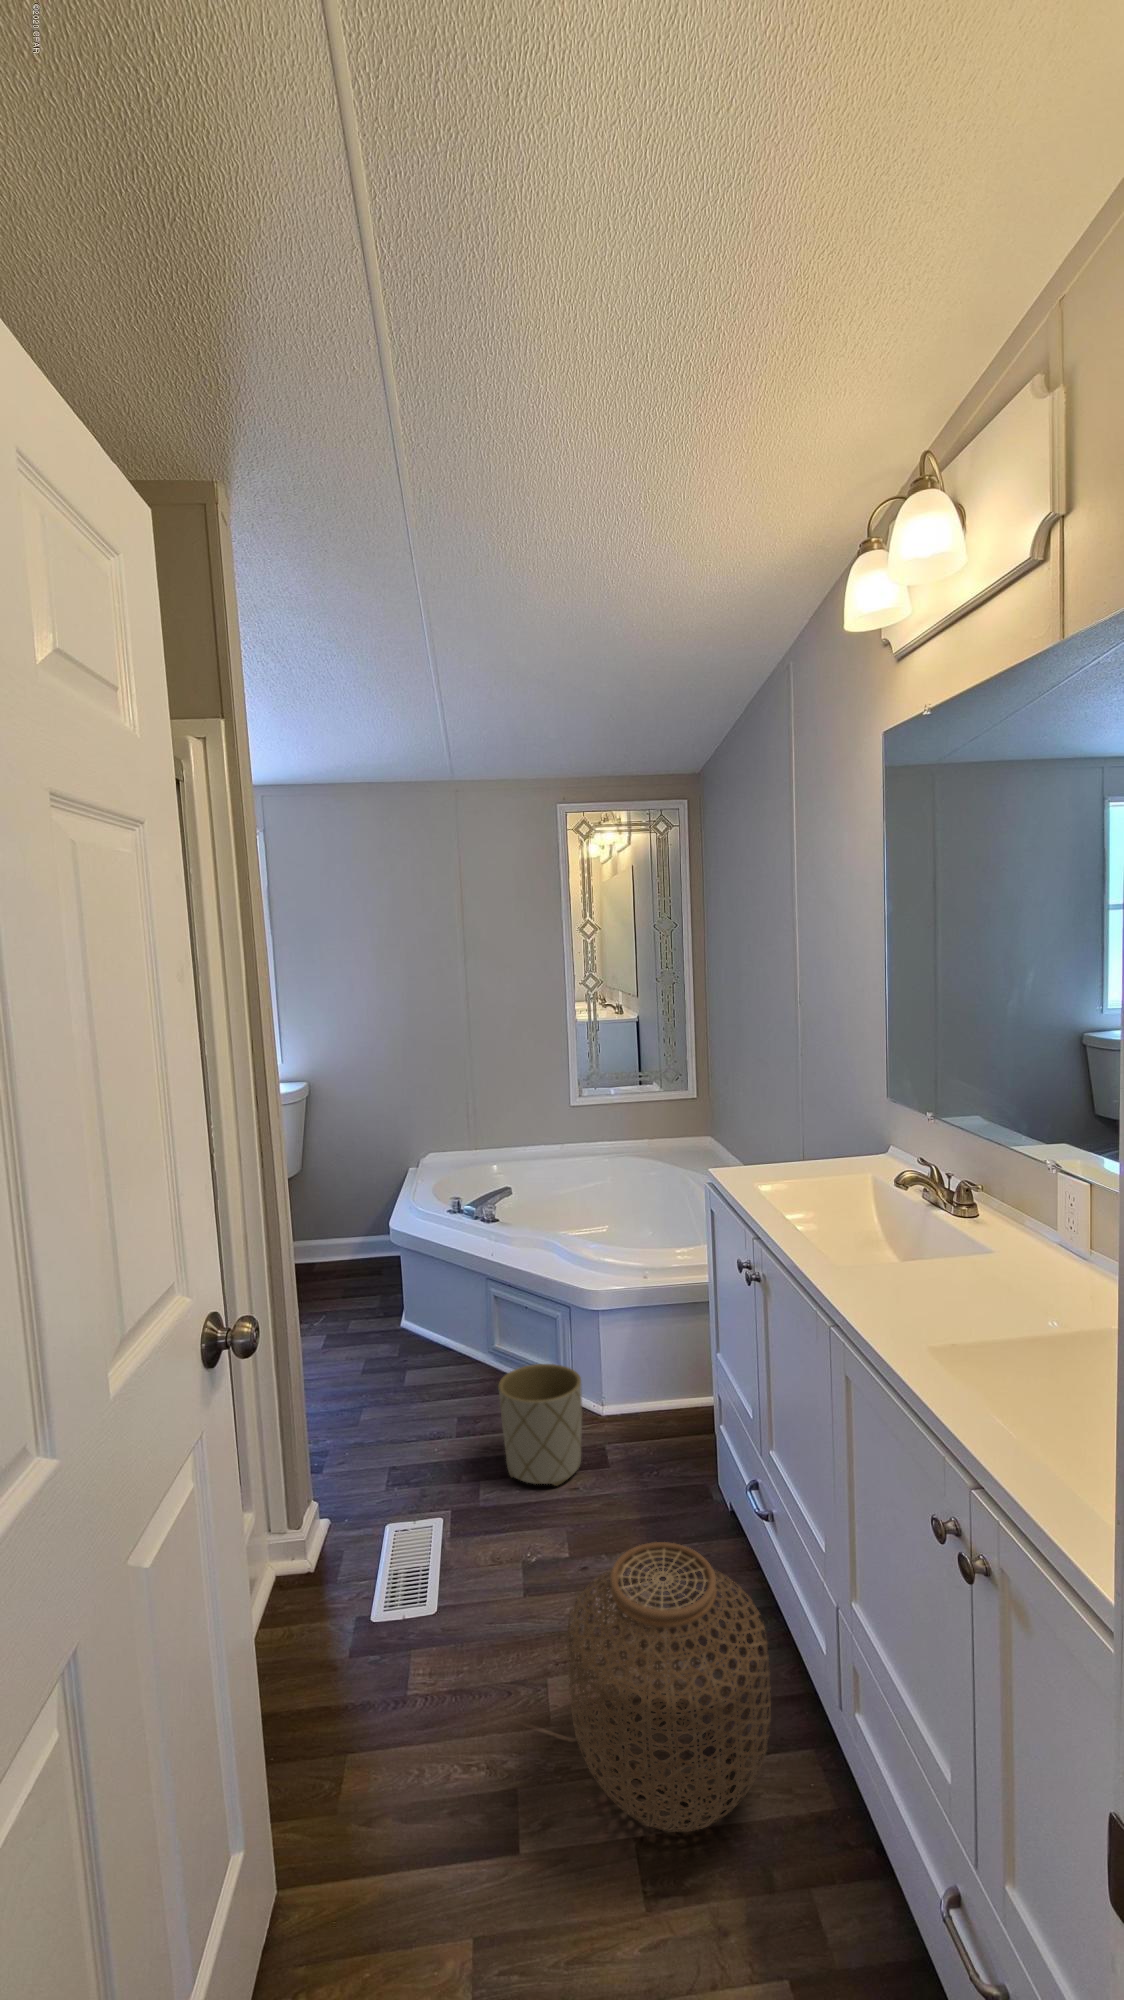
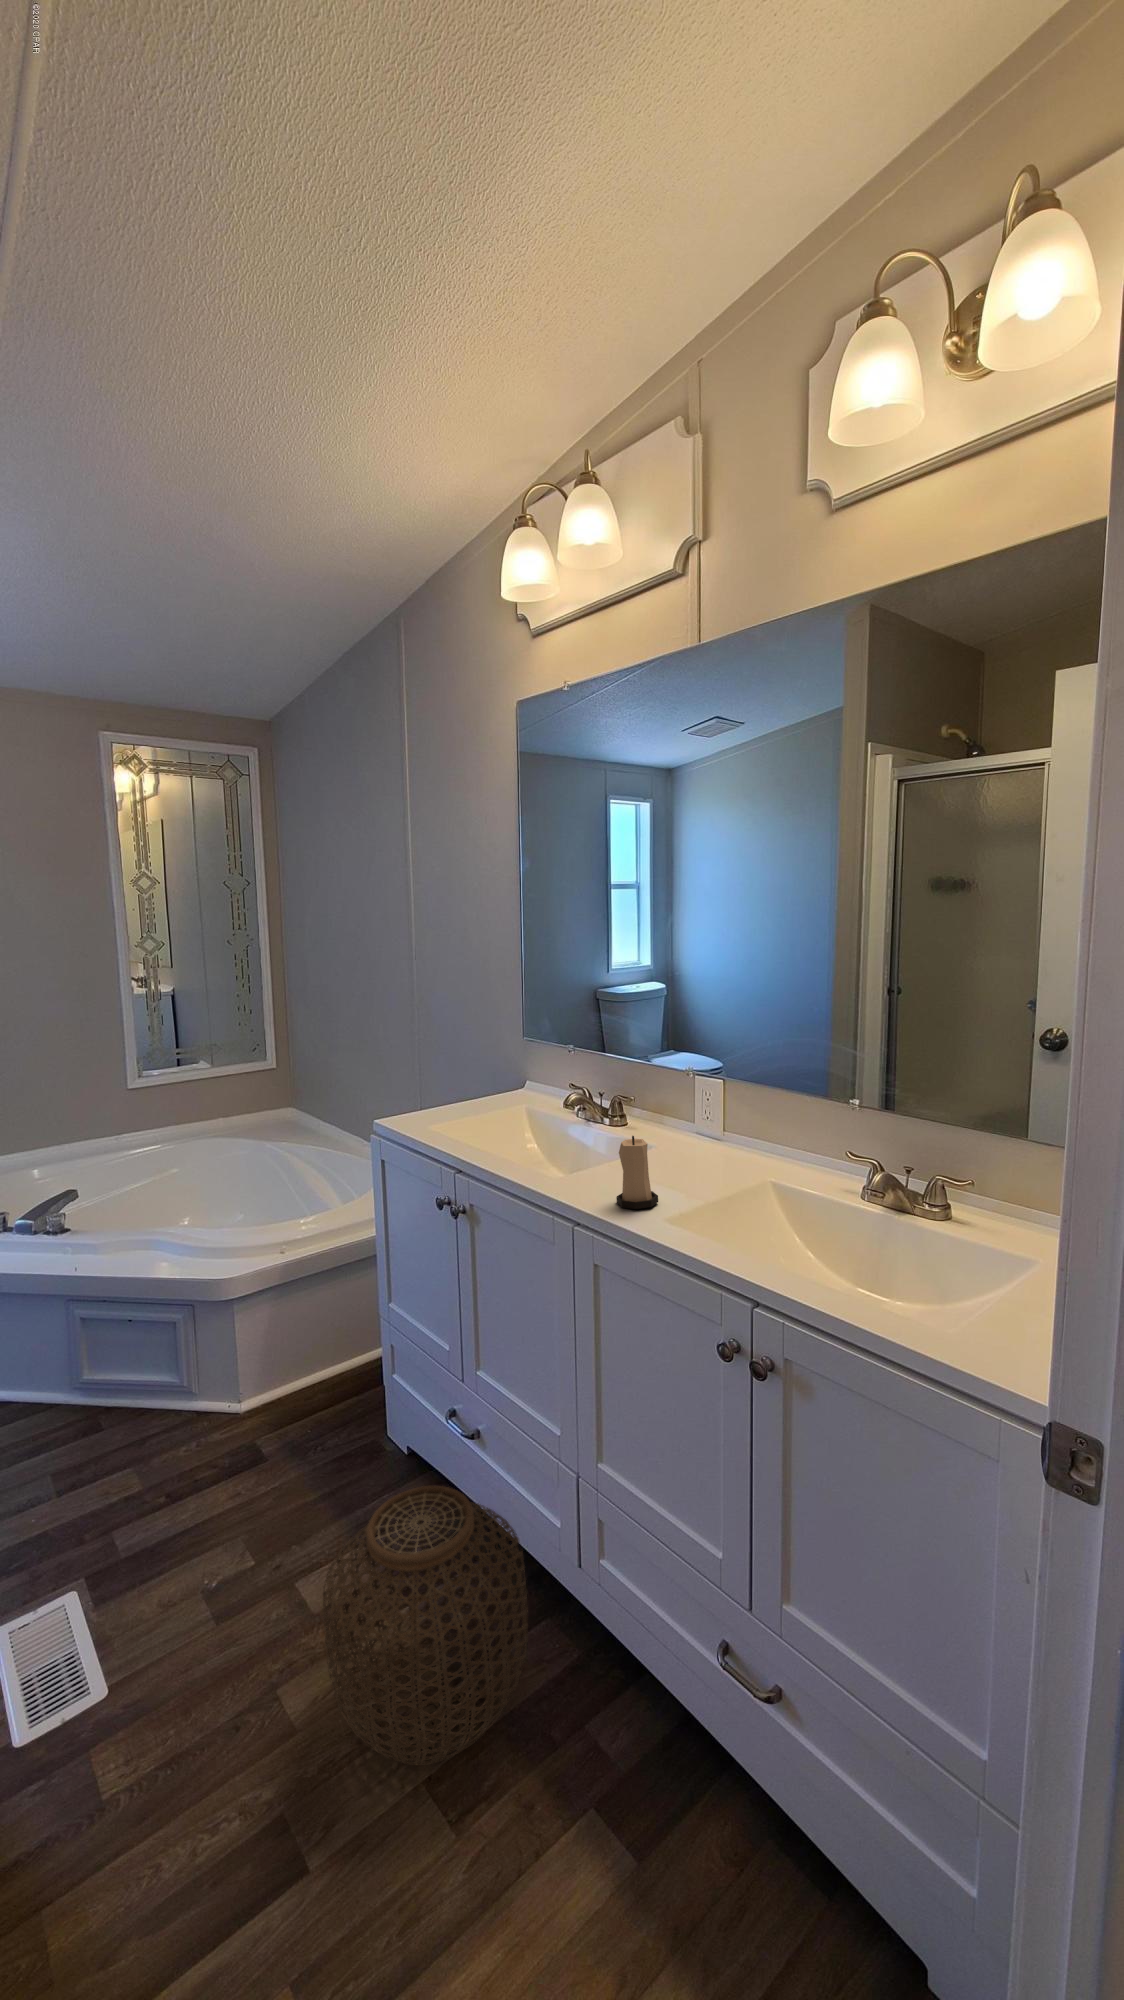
candle: none [889,1231,939,1320] -> present [616,1136,658,1209]
planter: present [499,1364,582,1486] -> none [128,1369,235,1512]

